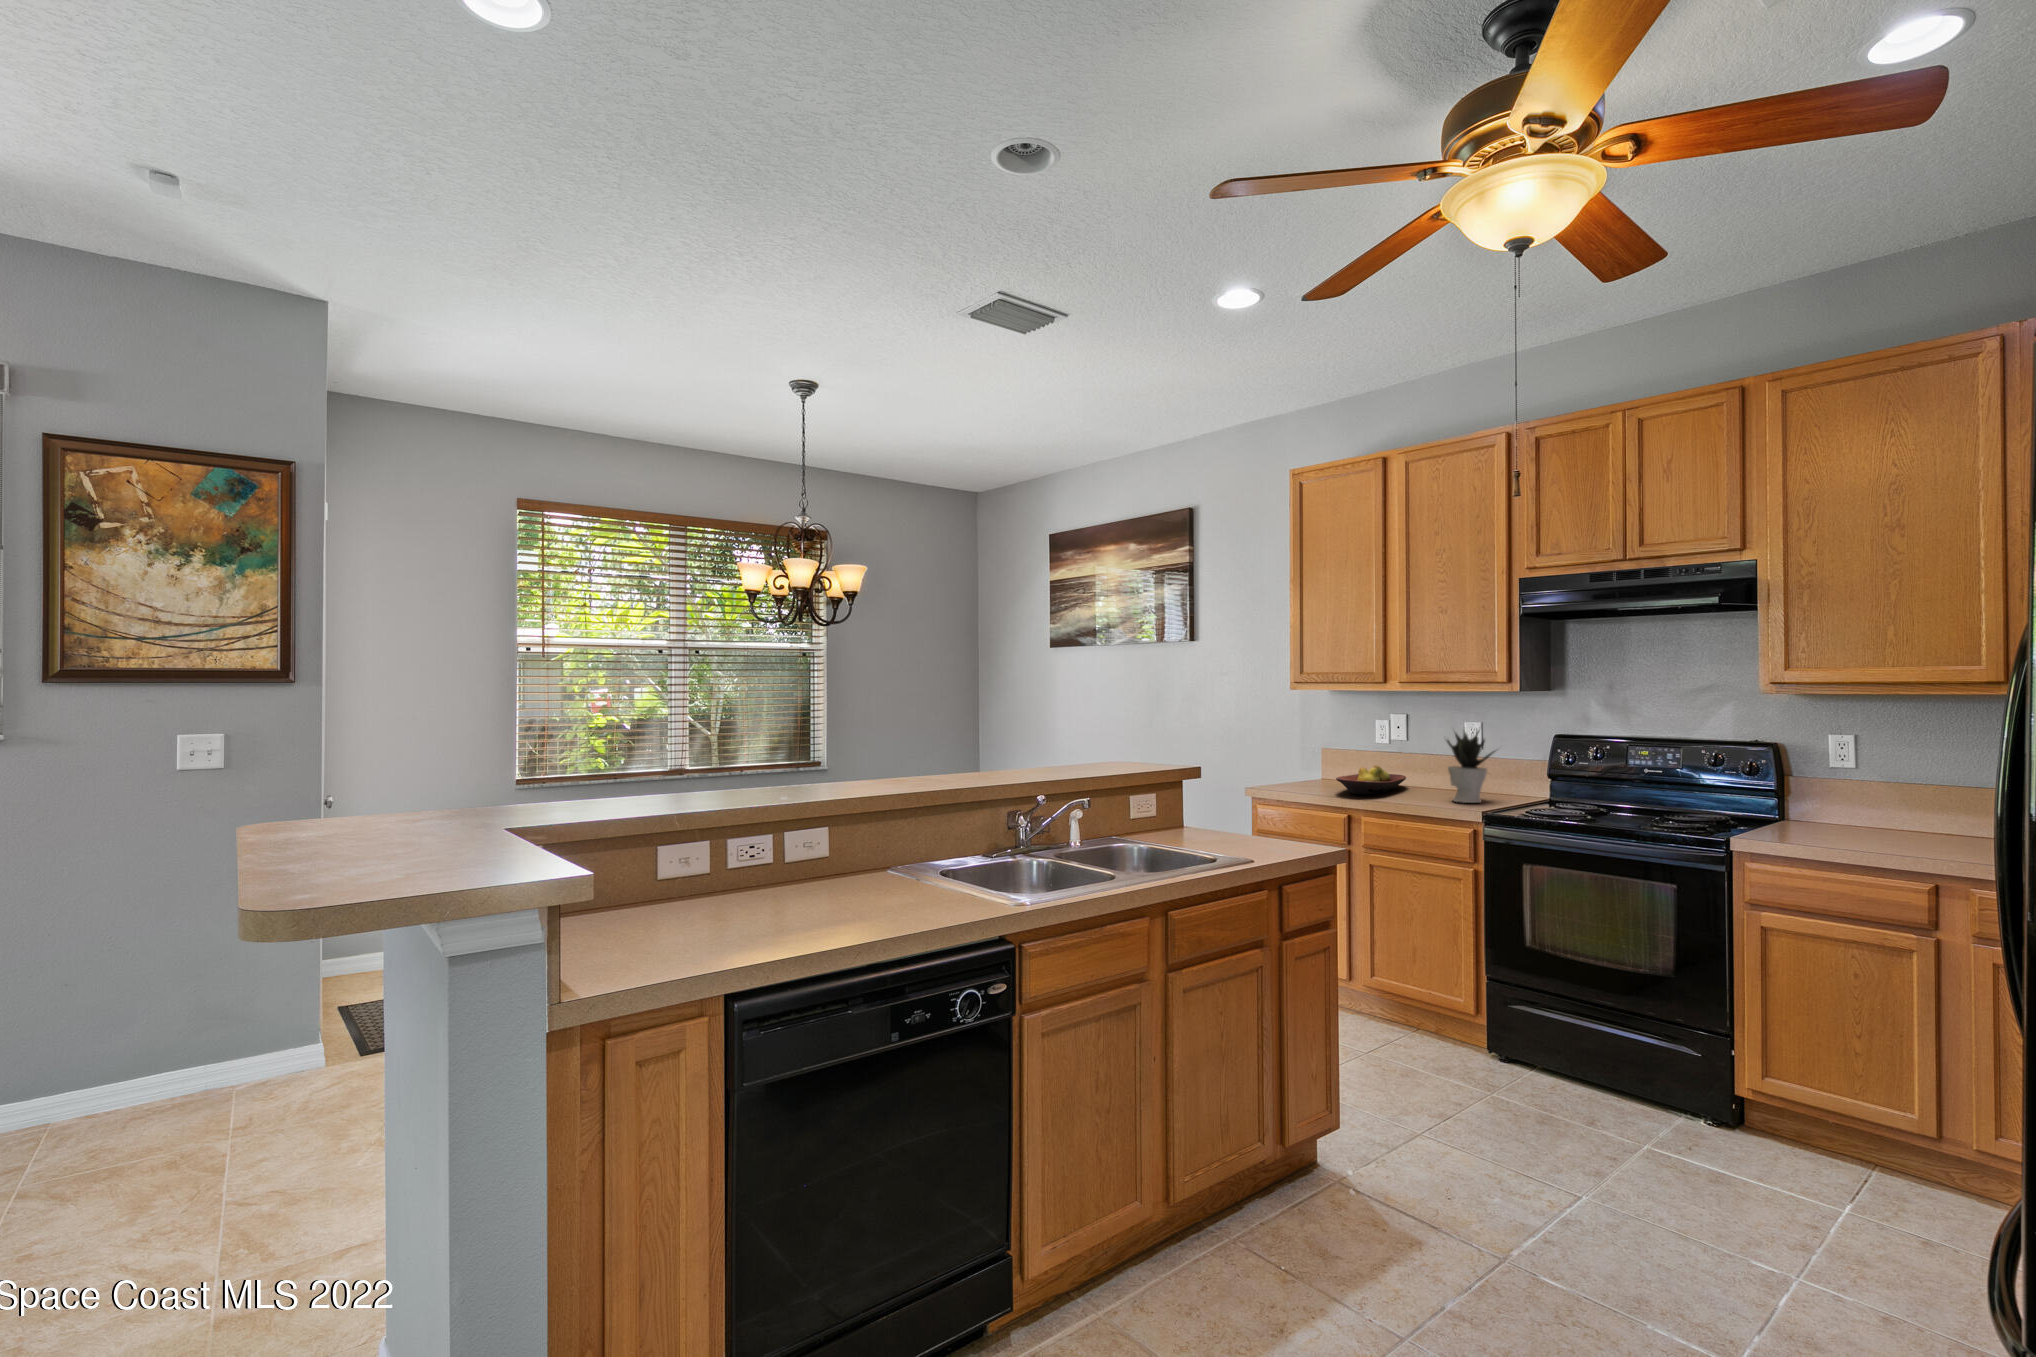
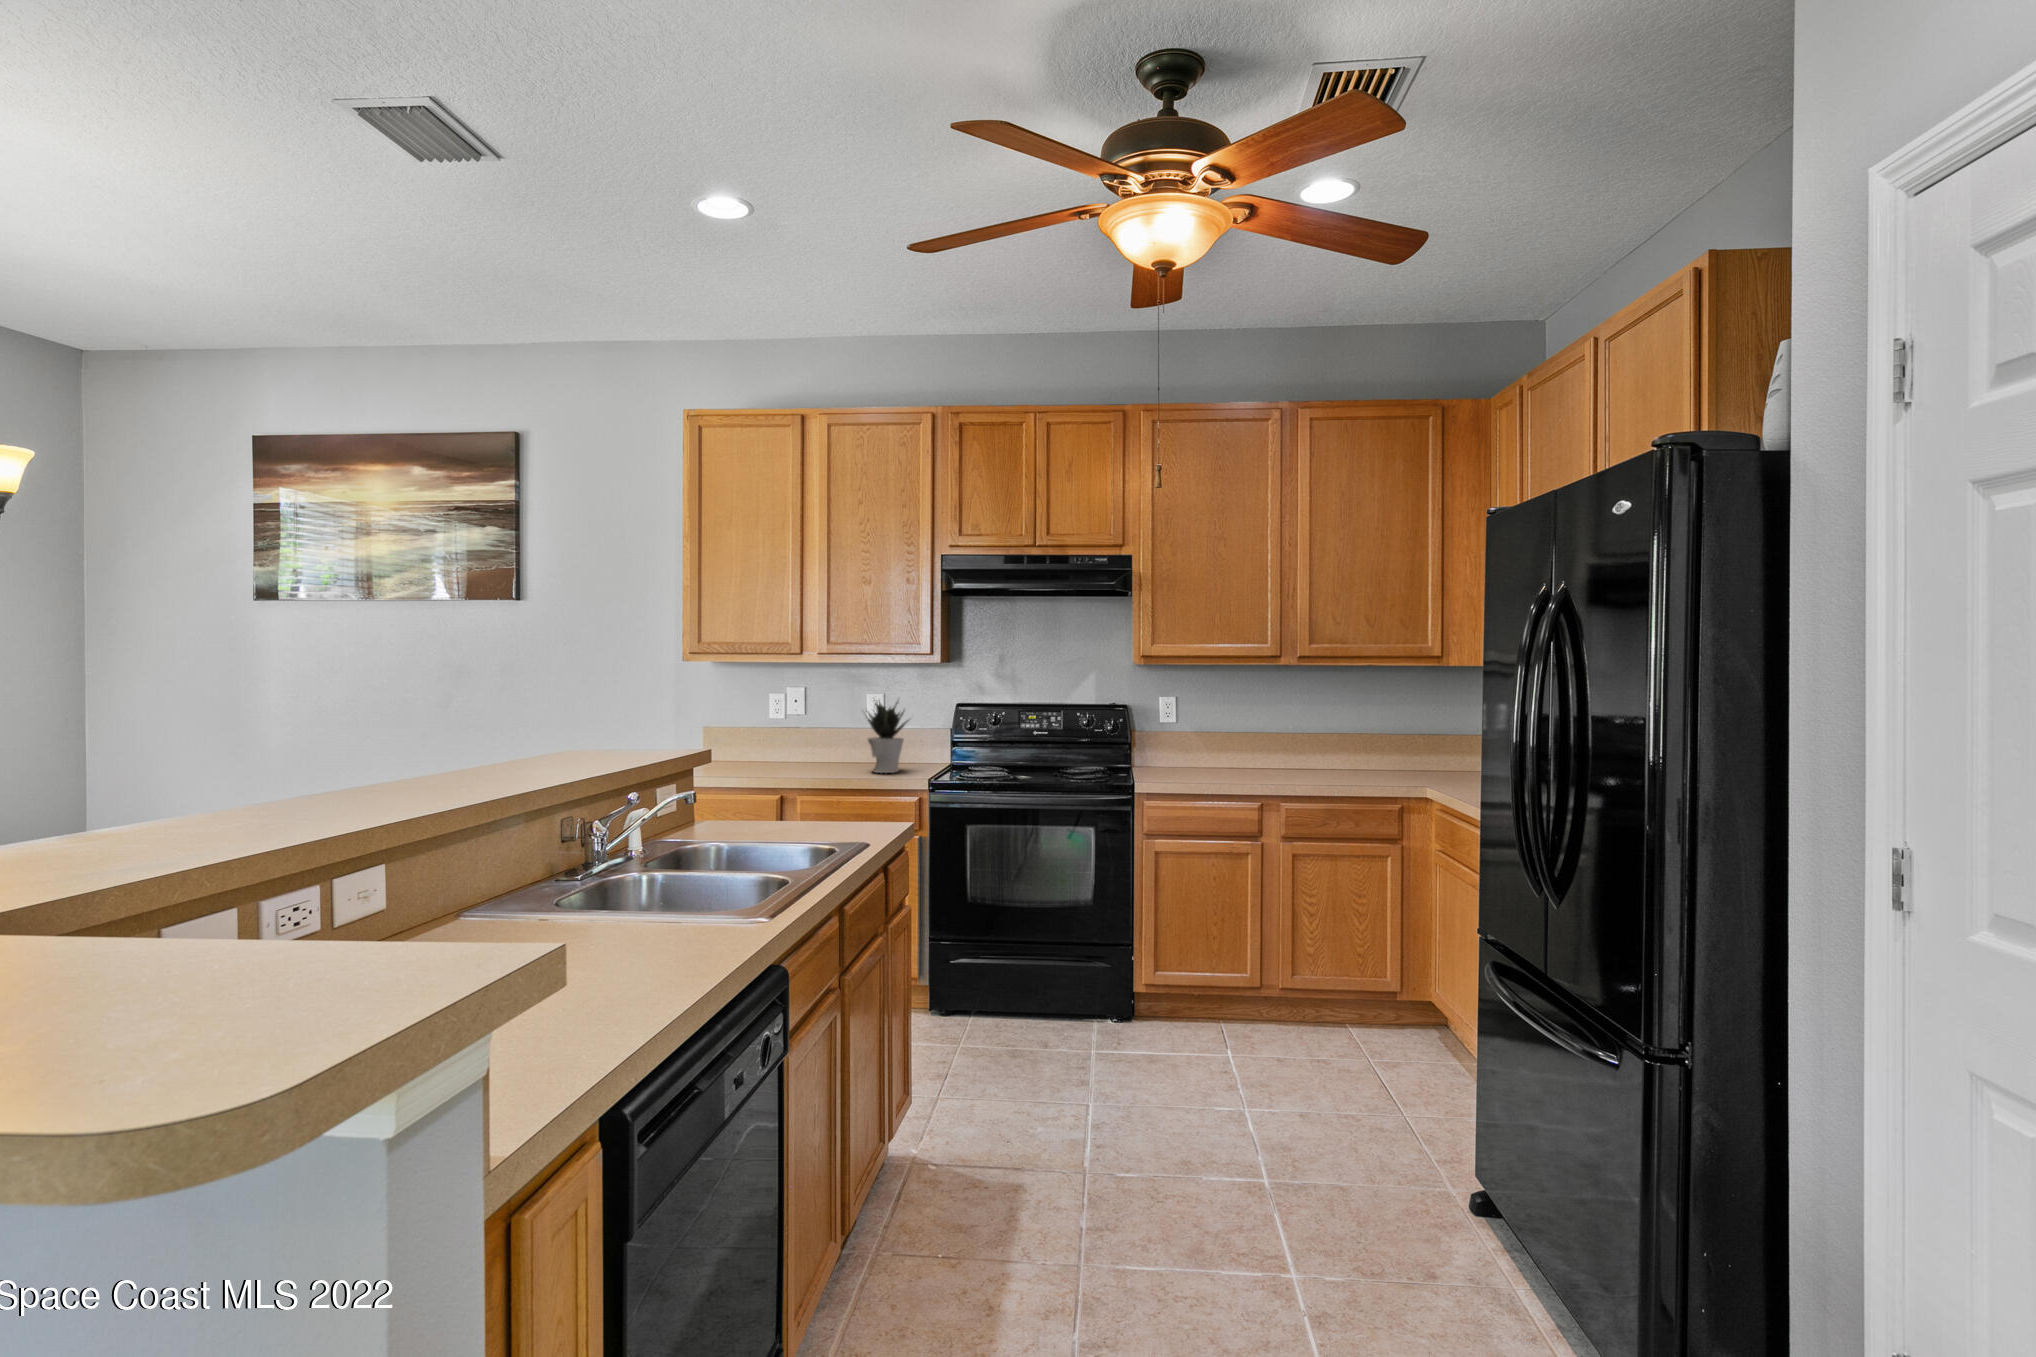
fruit bowl: present [1336,765,1406,794] -> none [749,742,812,773]

